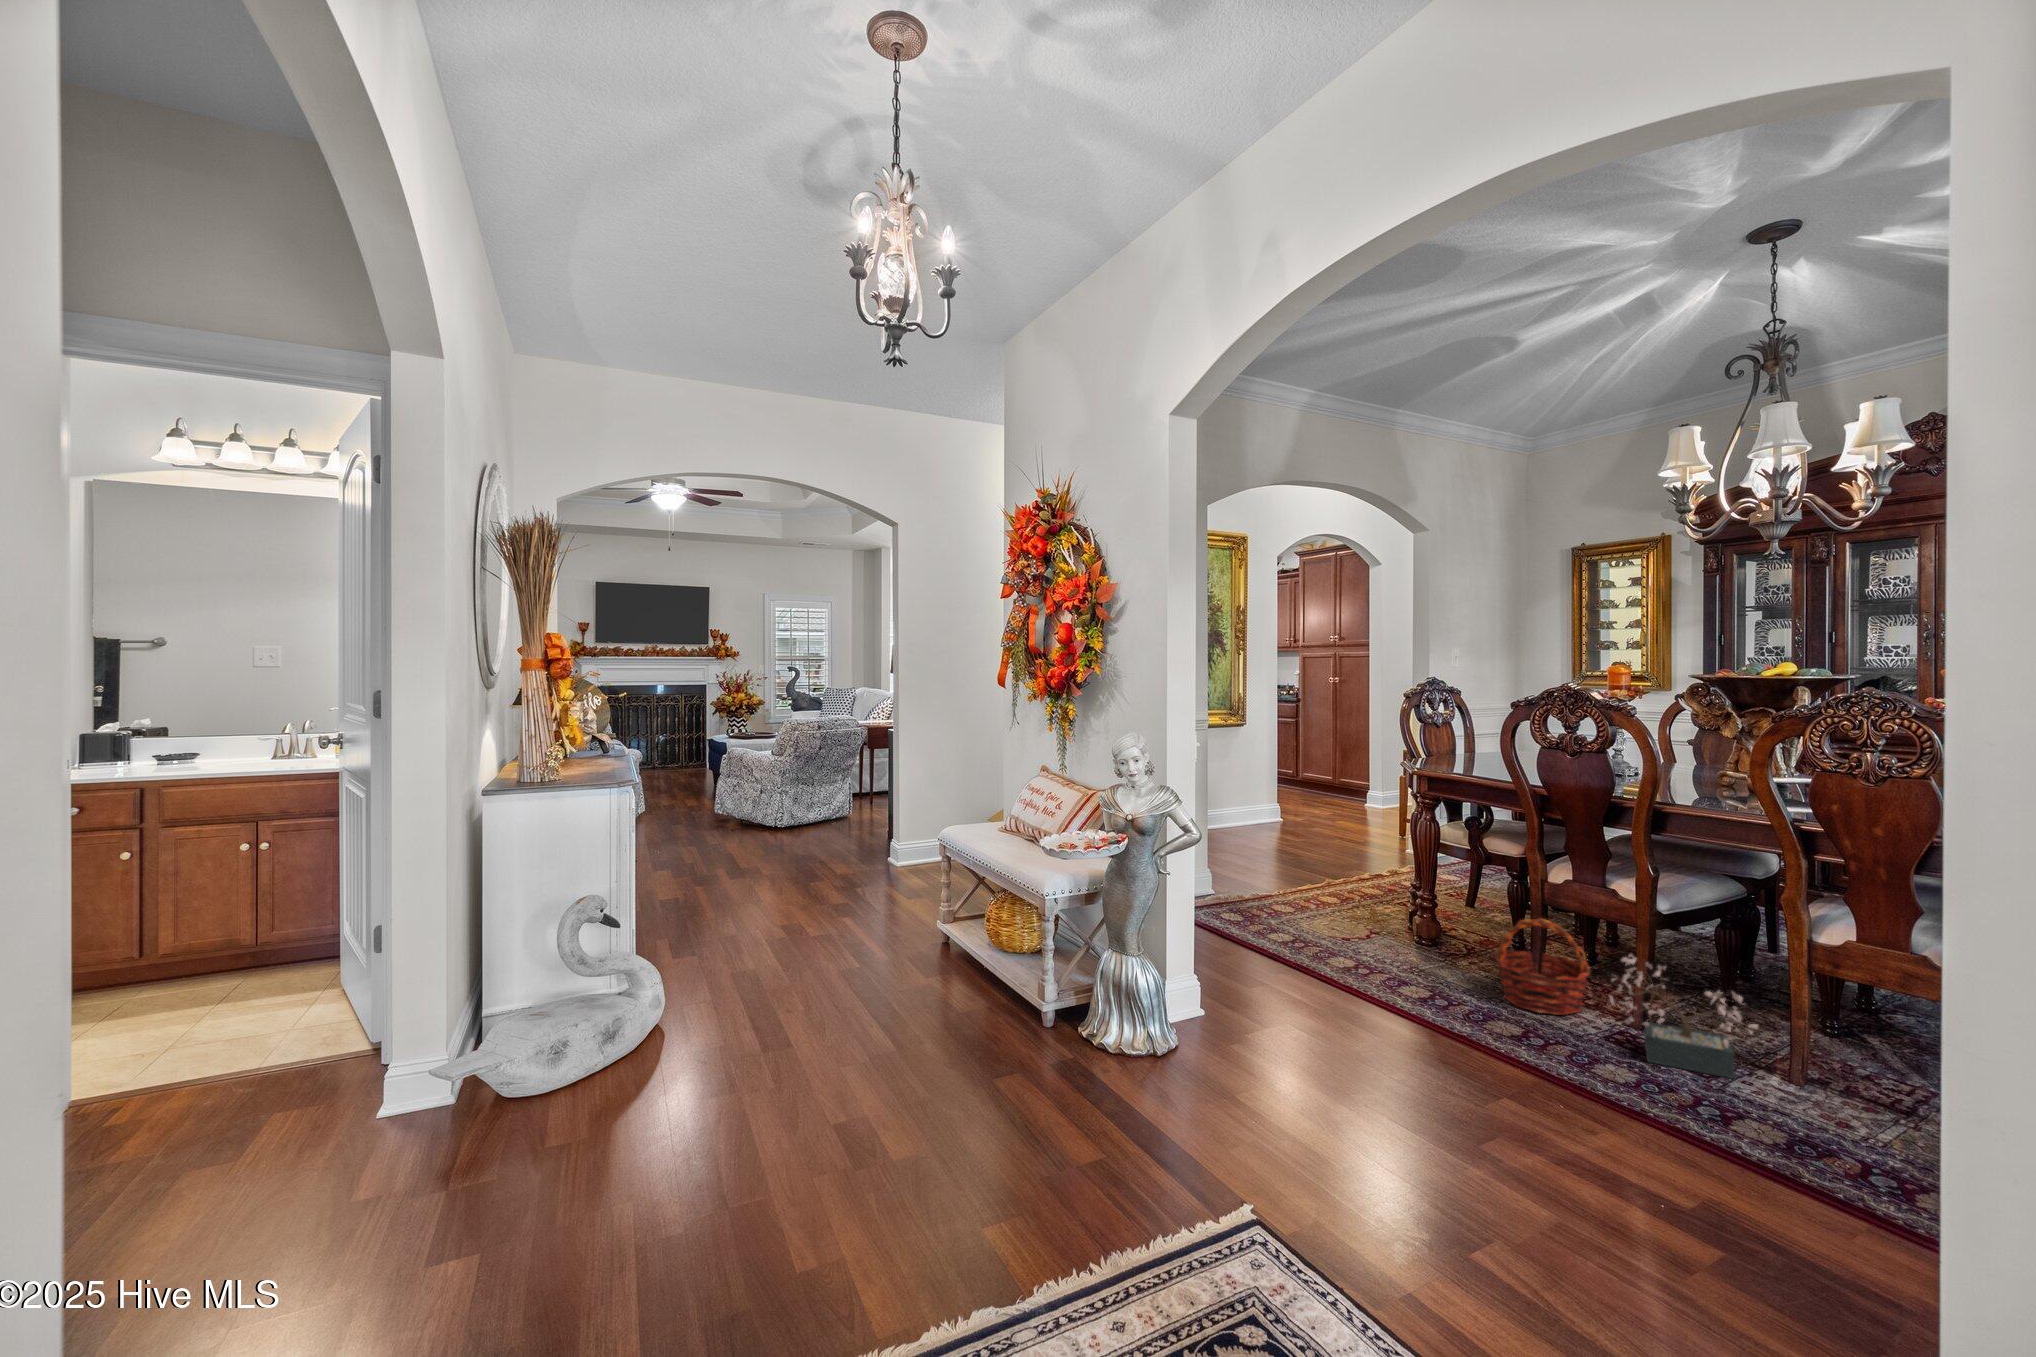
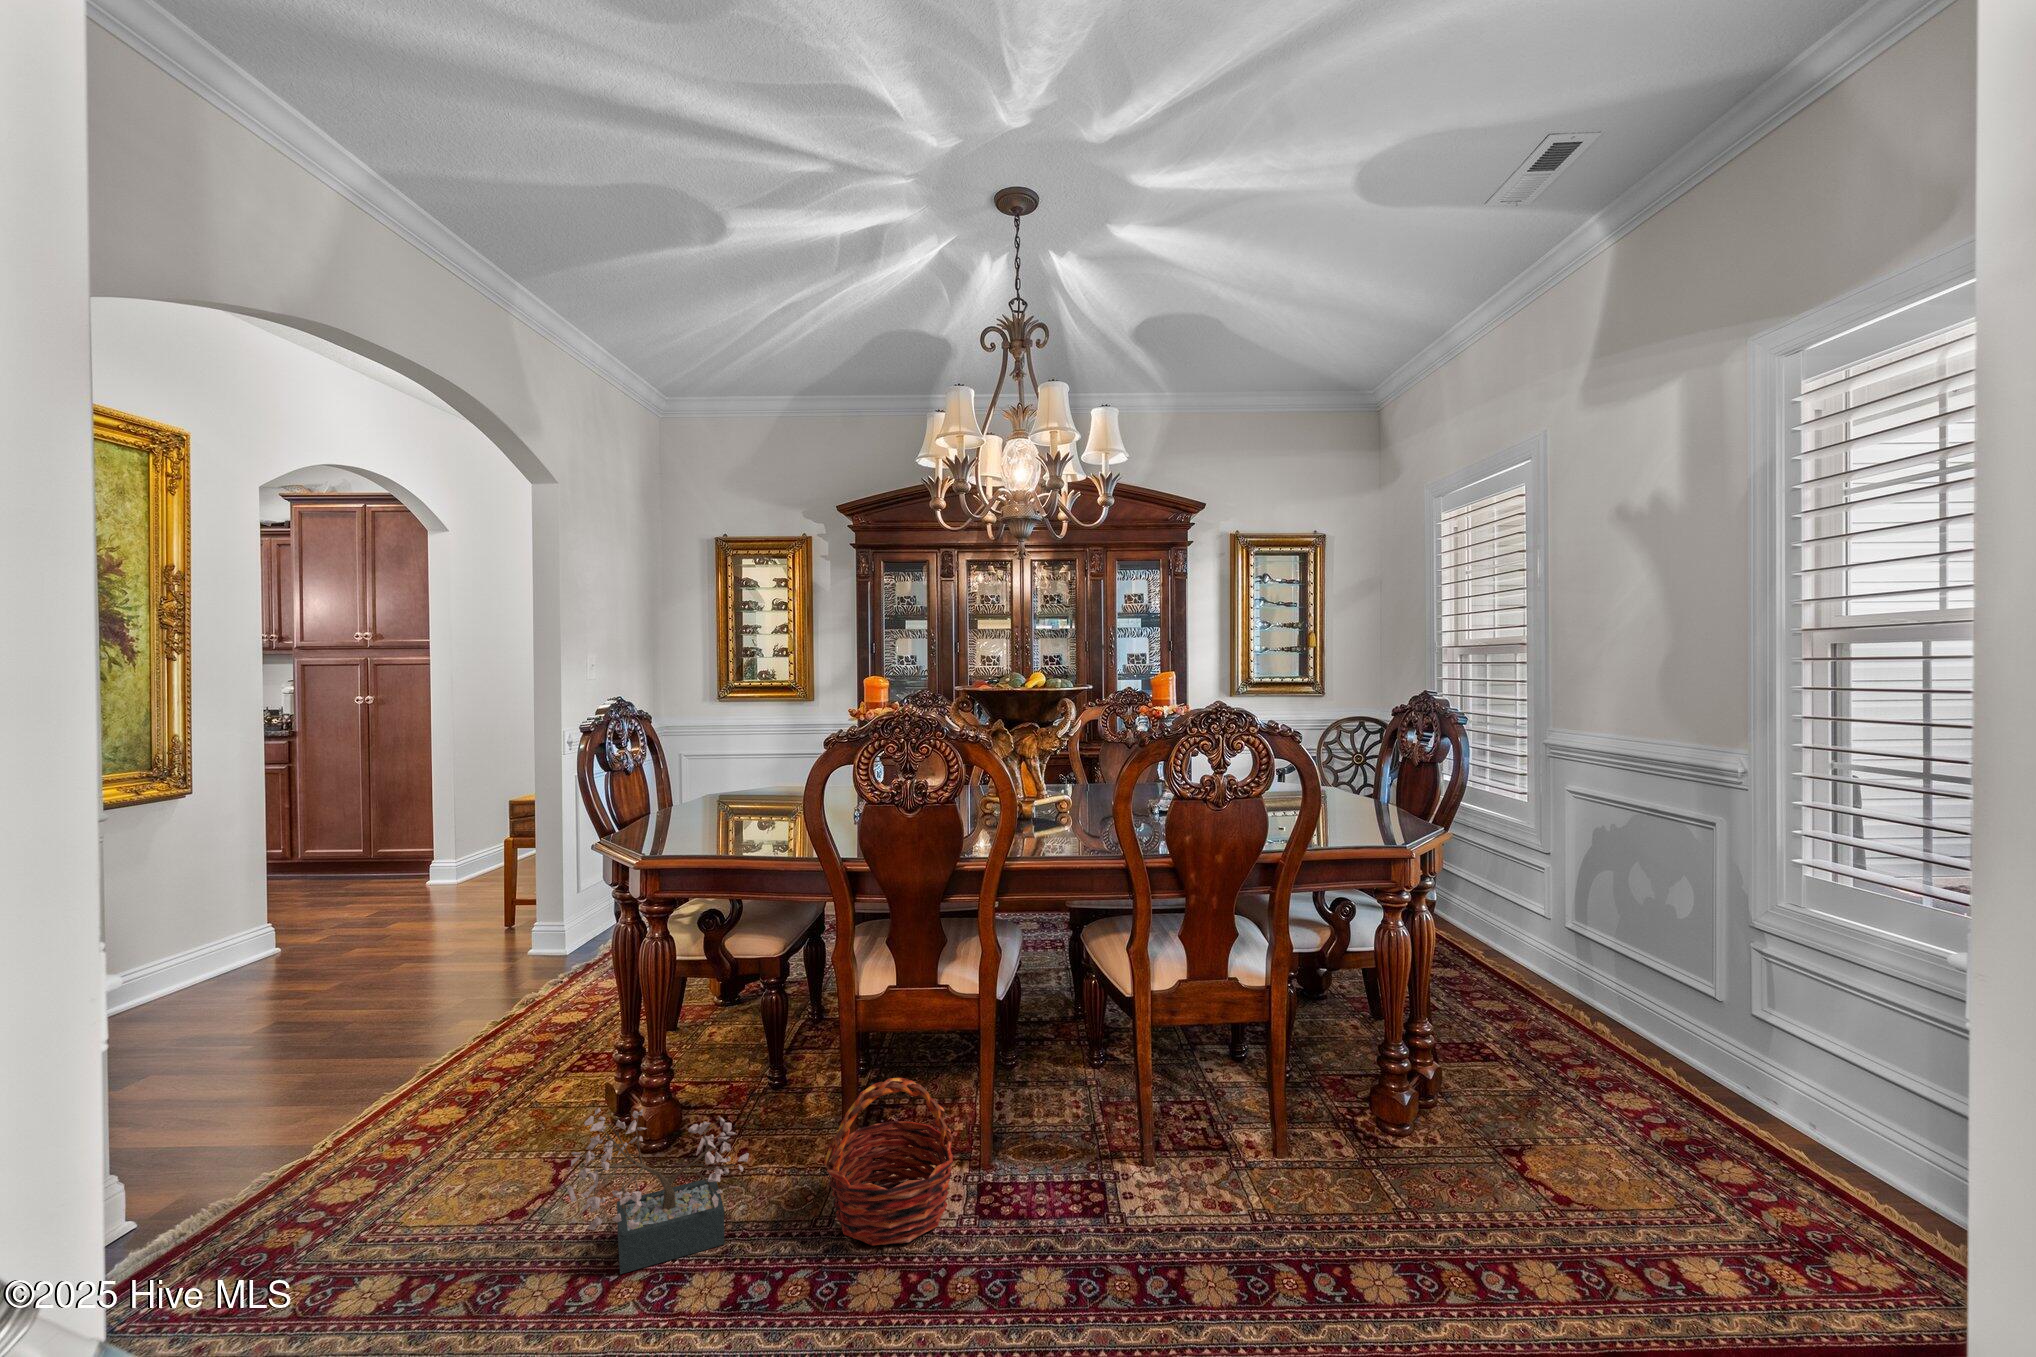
decorative plant: present [1609,954,1758,1079] -> present [567,1108,749,1274]

